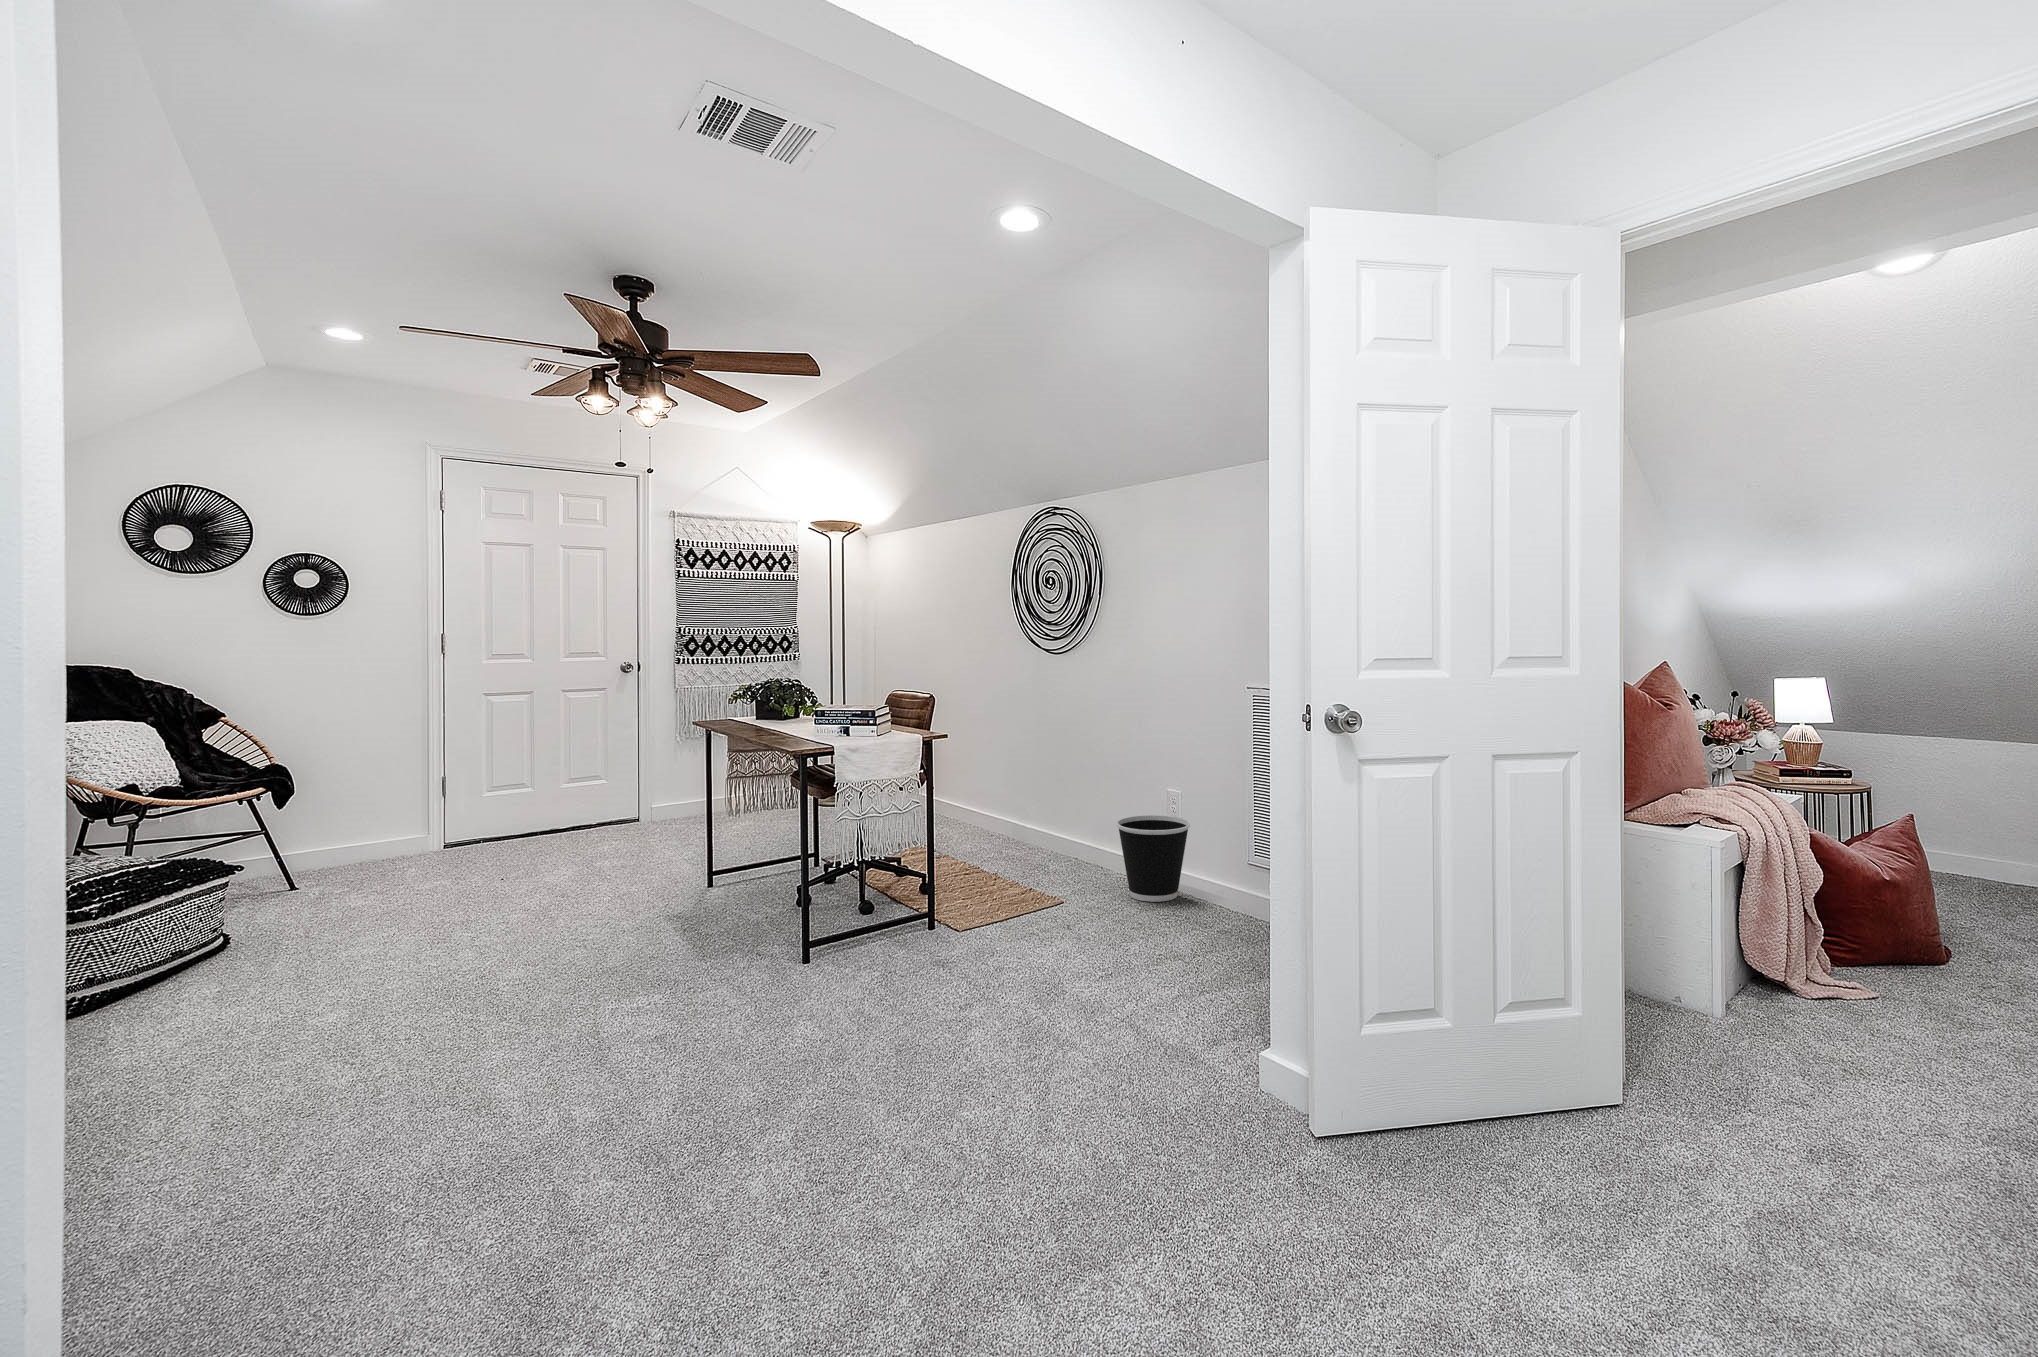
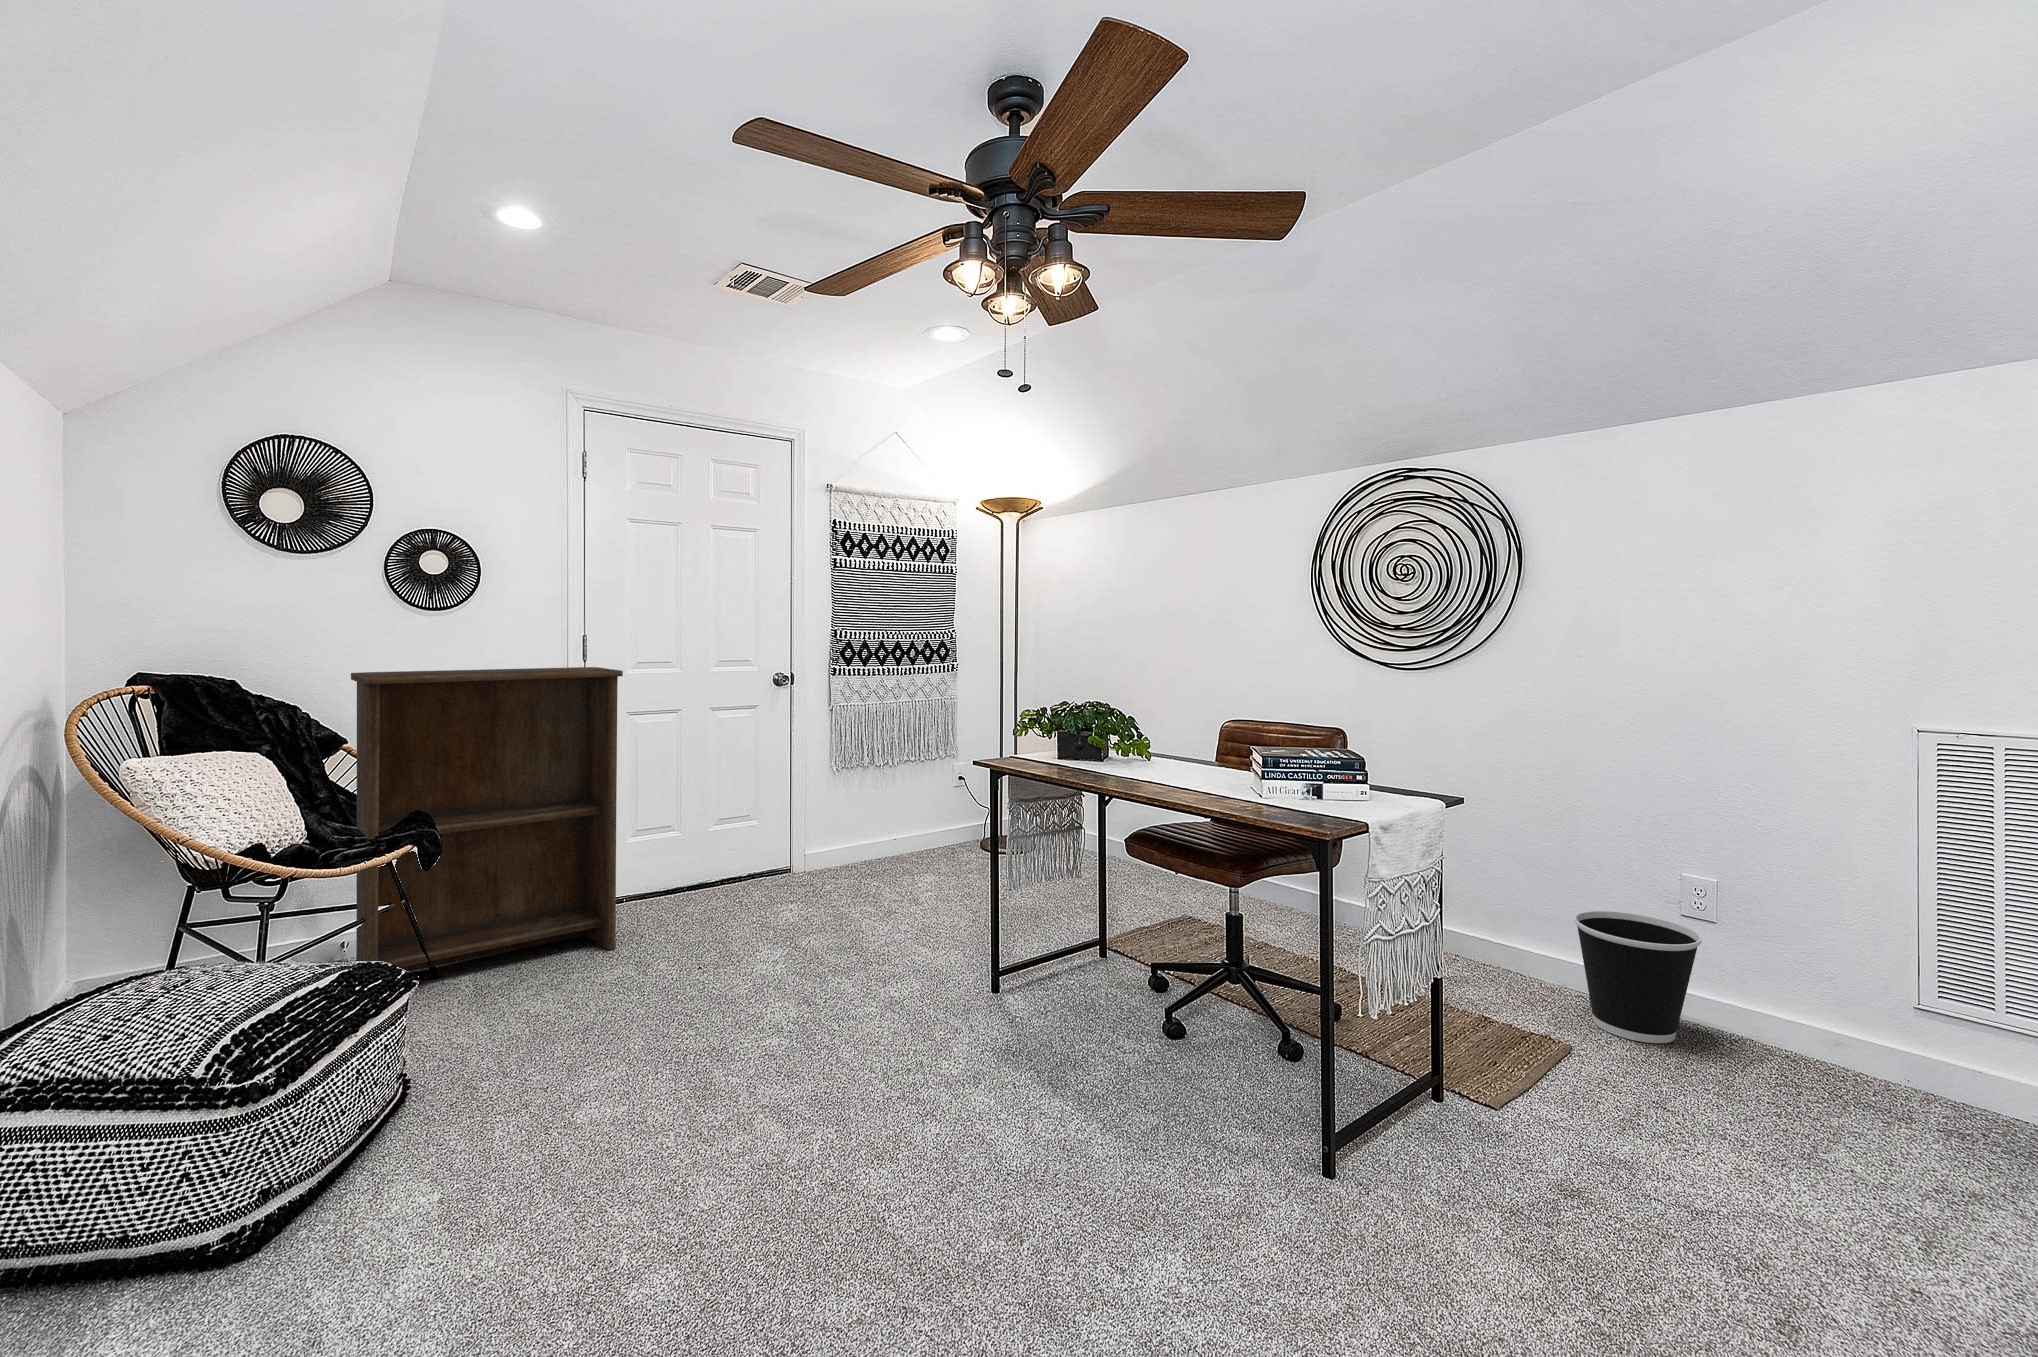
bookshelf: none [222,658,451,906] -> present [351,667,623,972]

